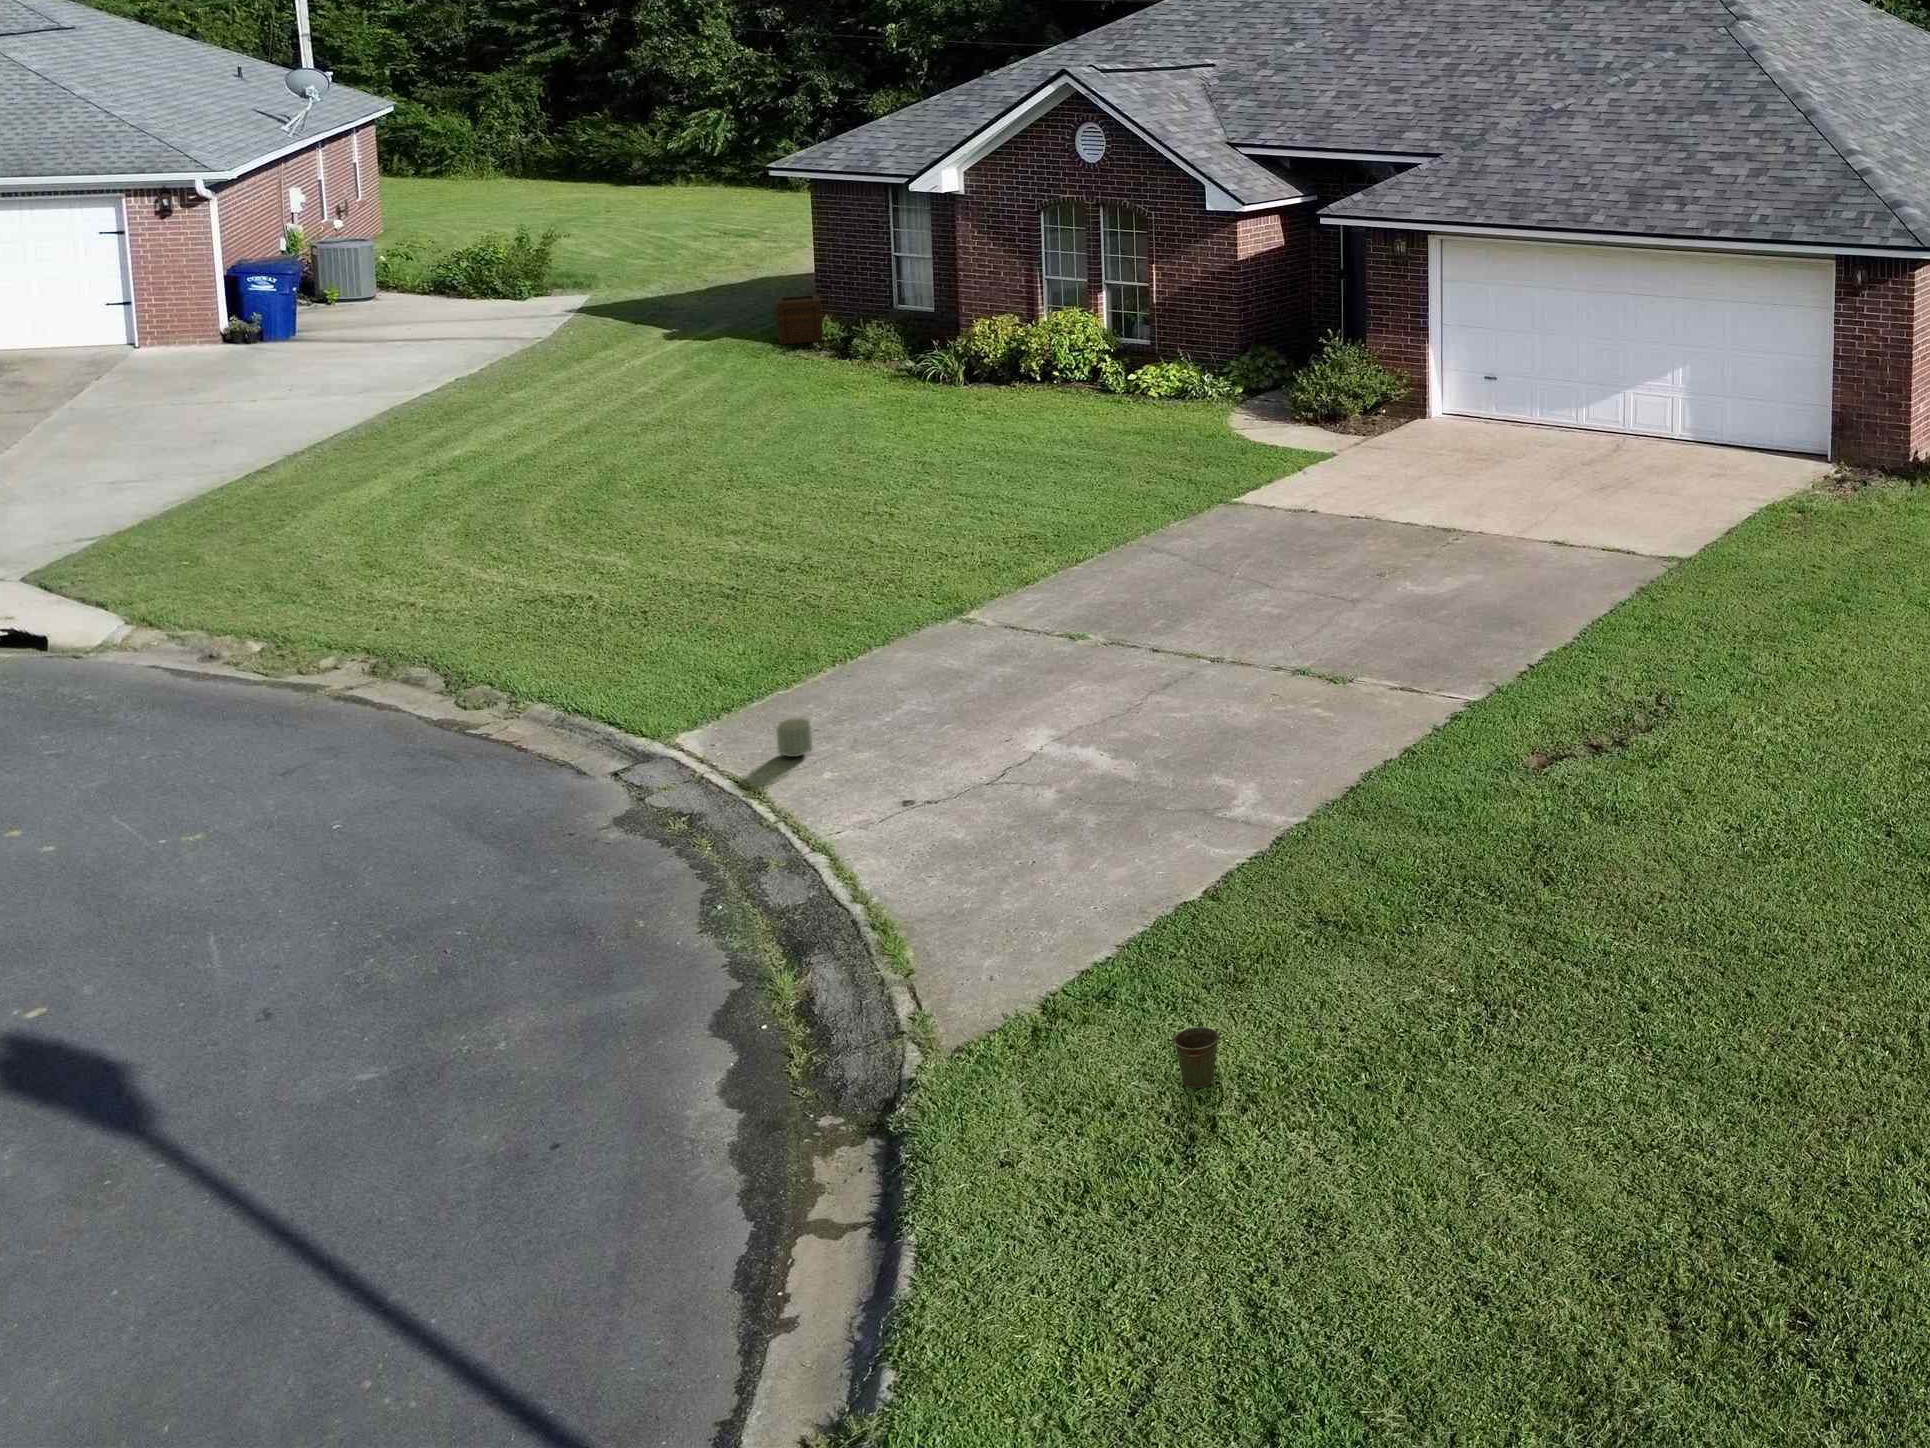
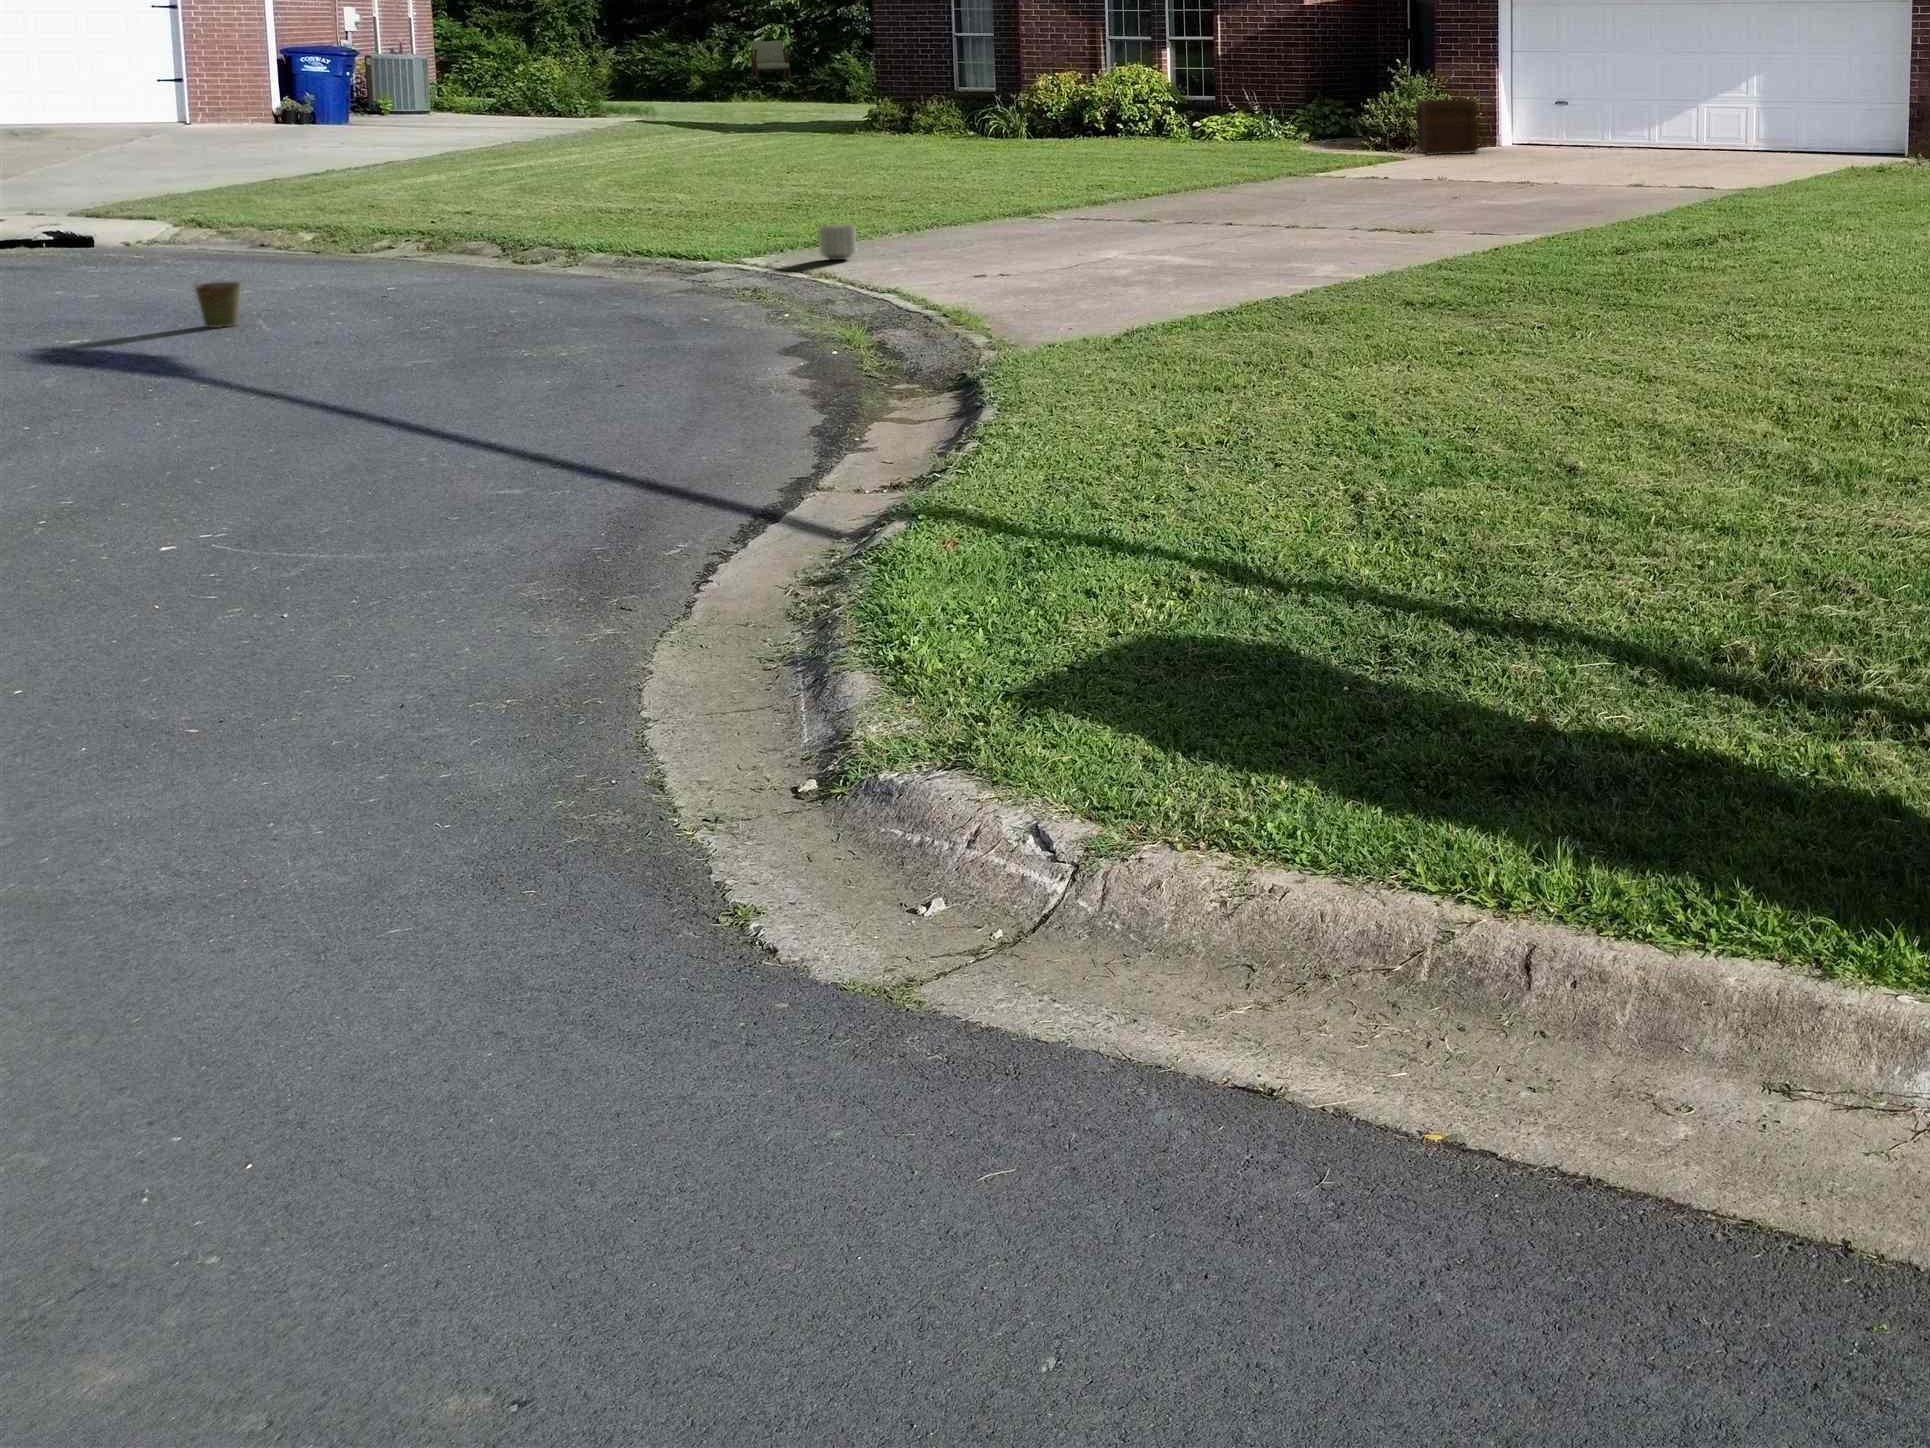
lounge chair: none [685,157,728,201] -> present [750,41,792,82]
wooden crate: present [776,295,823,345] -> present [1416,99,1478,155]
bucket: present [1172,1027,1220,1088] -> present [194,282,241,328]

